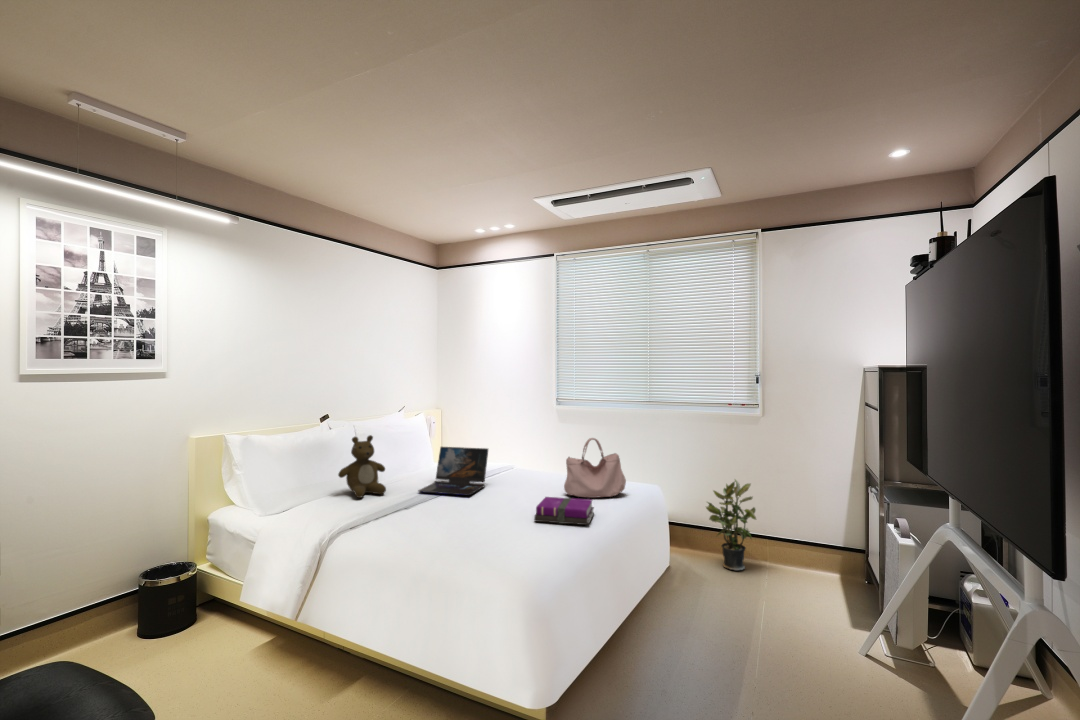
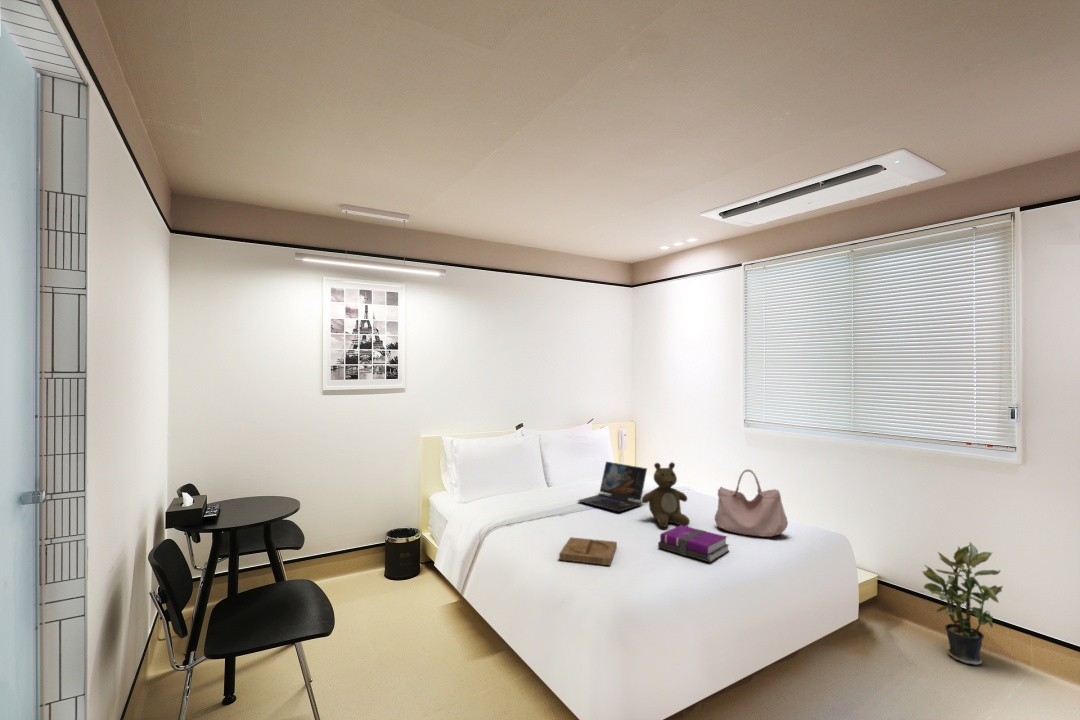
teddy bear: present [338,435,386,498] -> present [642,462,690,527]
tray: none [445,522,505,552] -> present [559,537,617,565]

